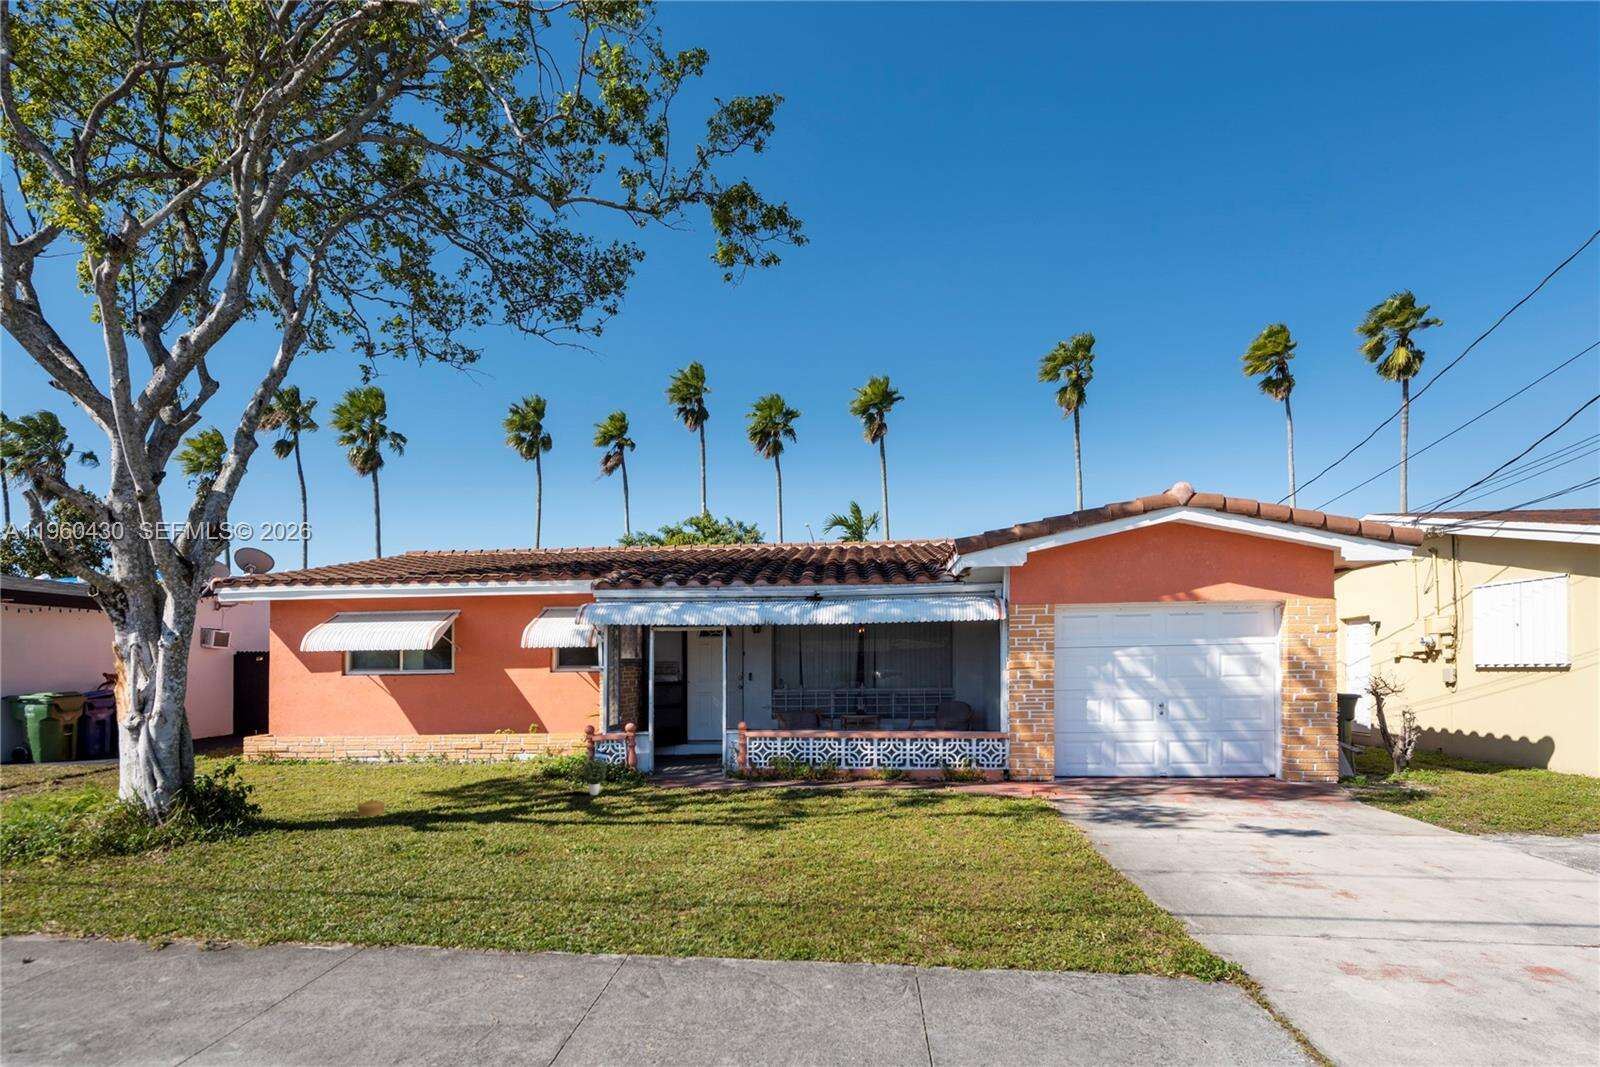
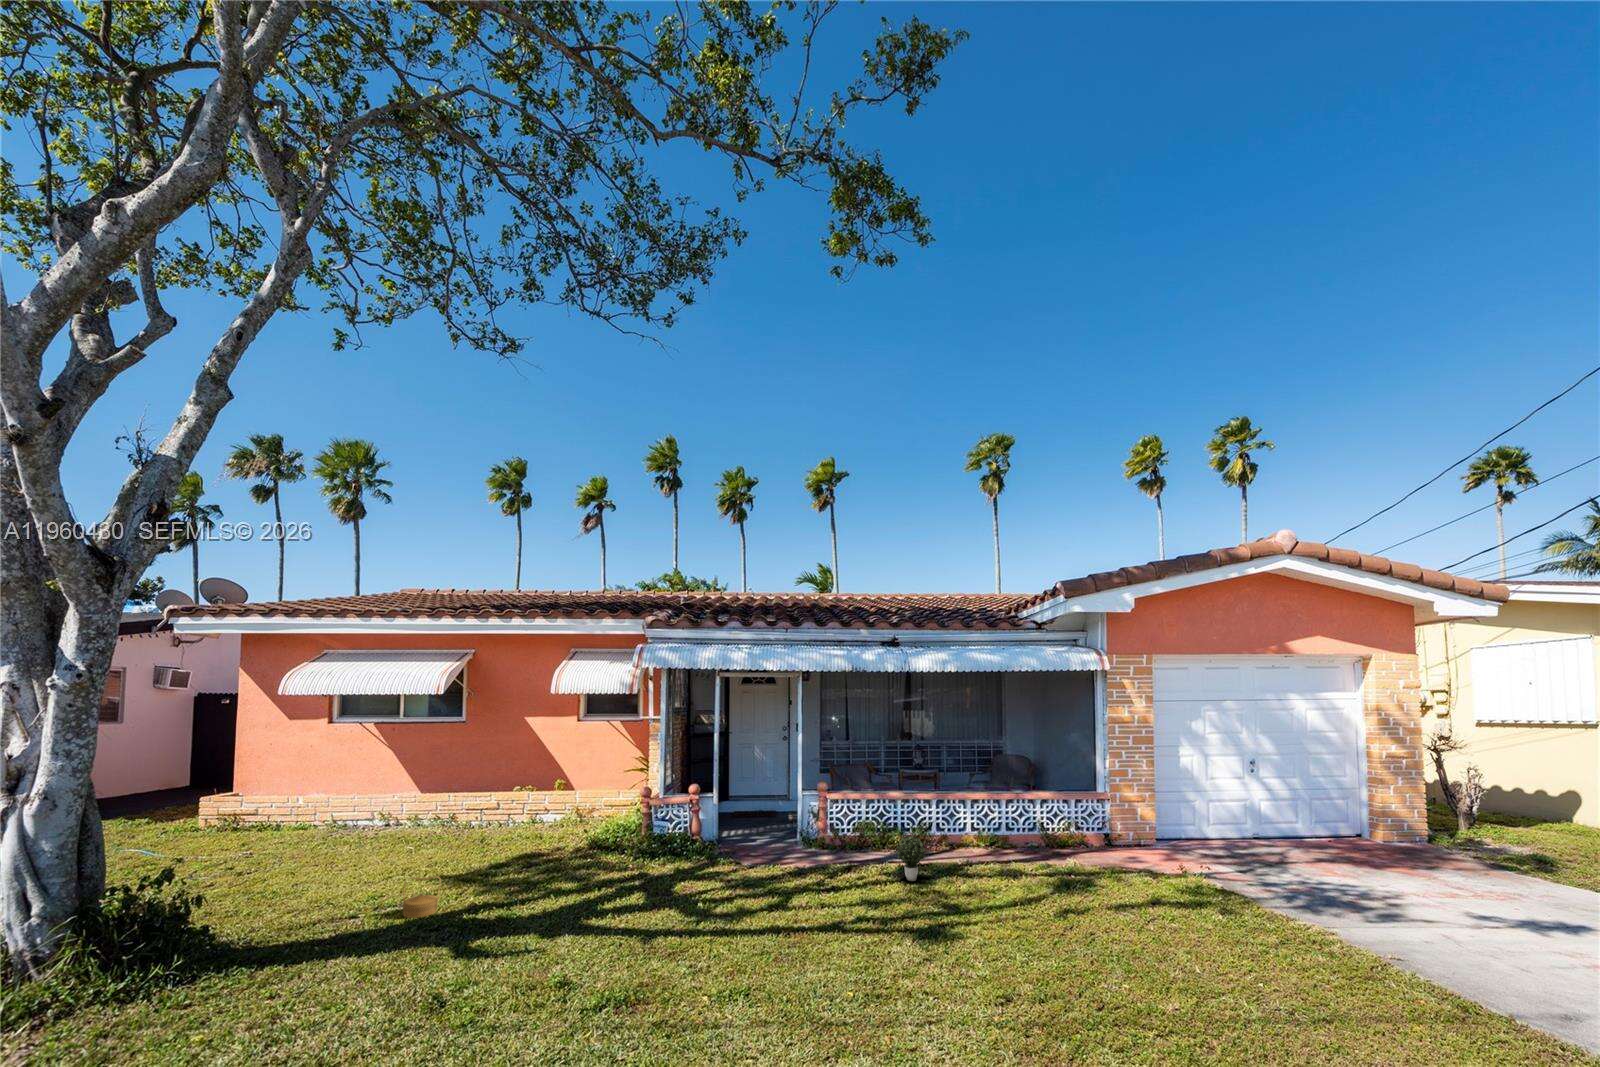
potted plant: present [583,759,607,795] -> present [897,836,926,881]

